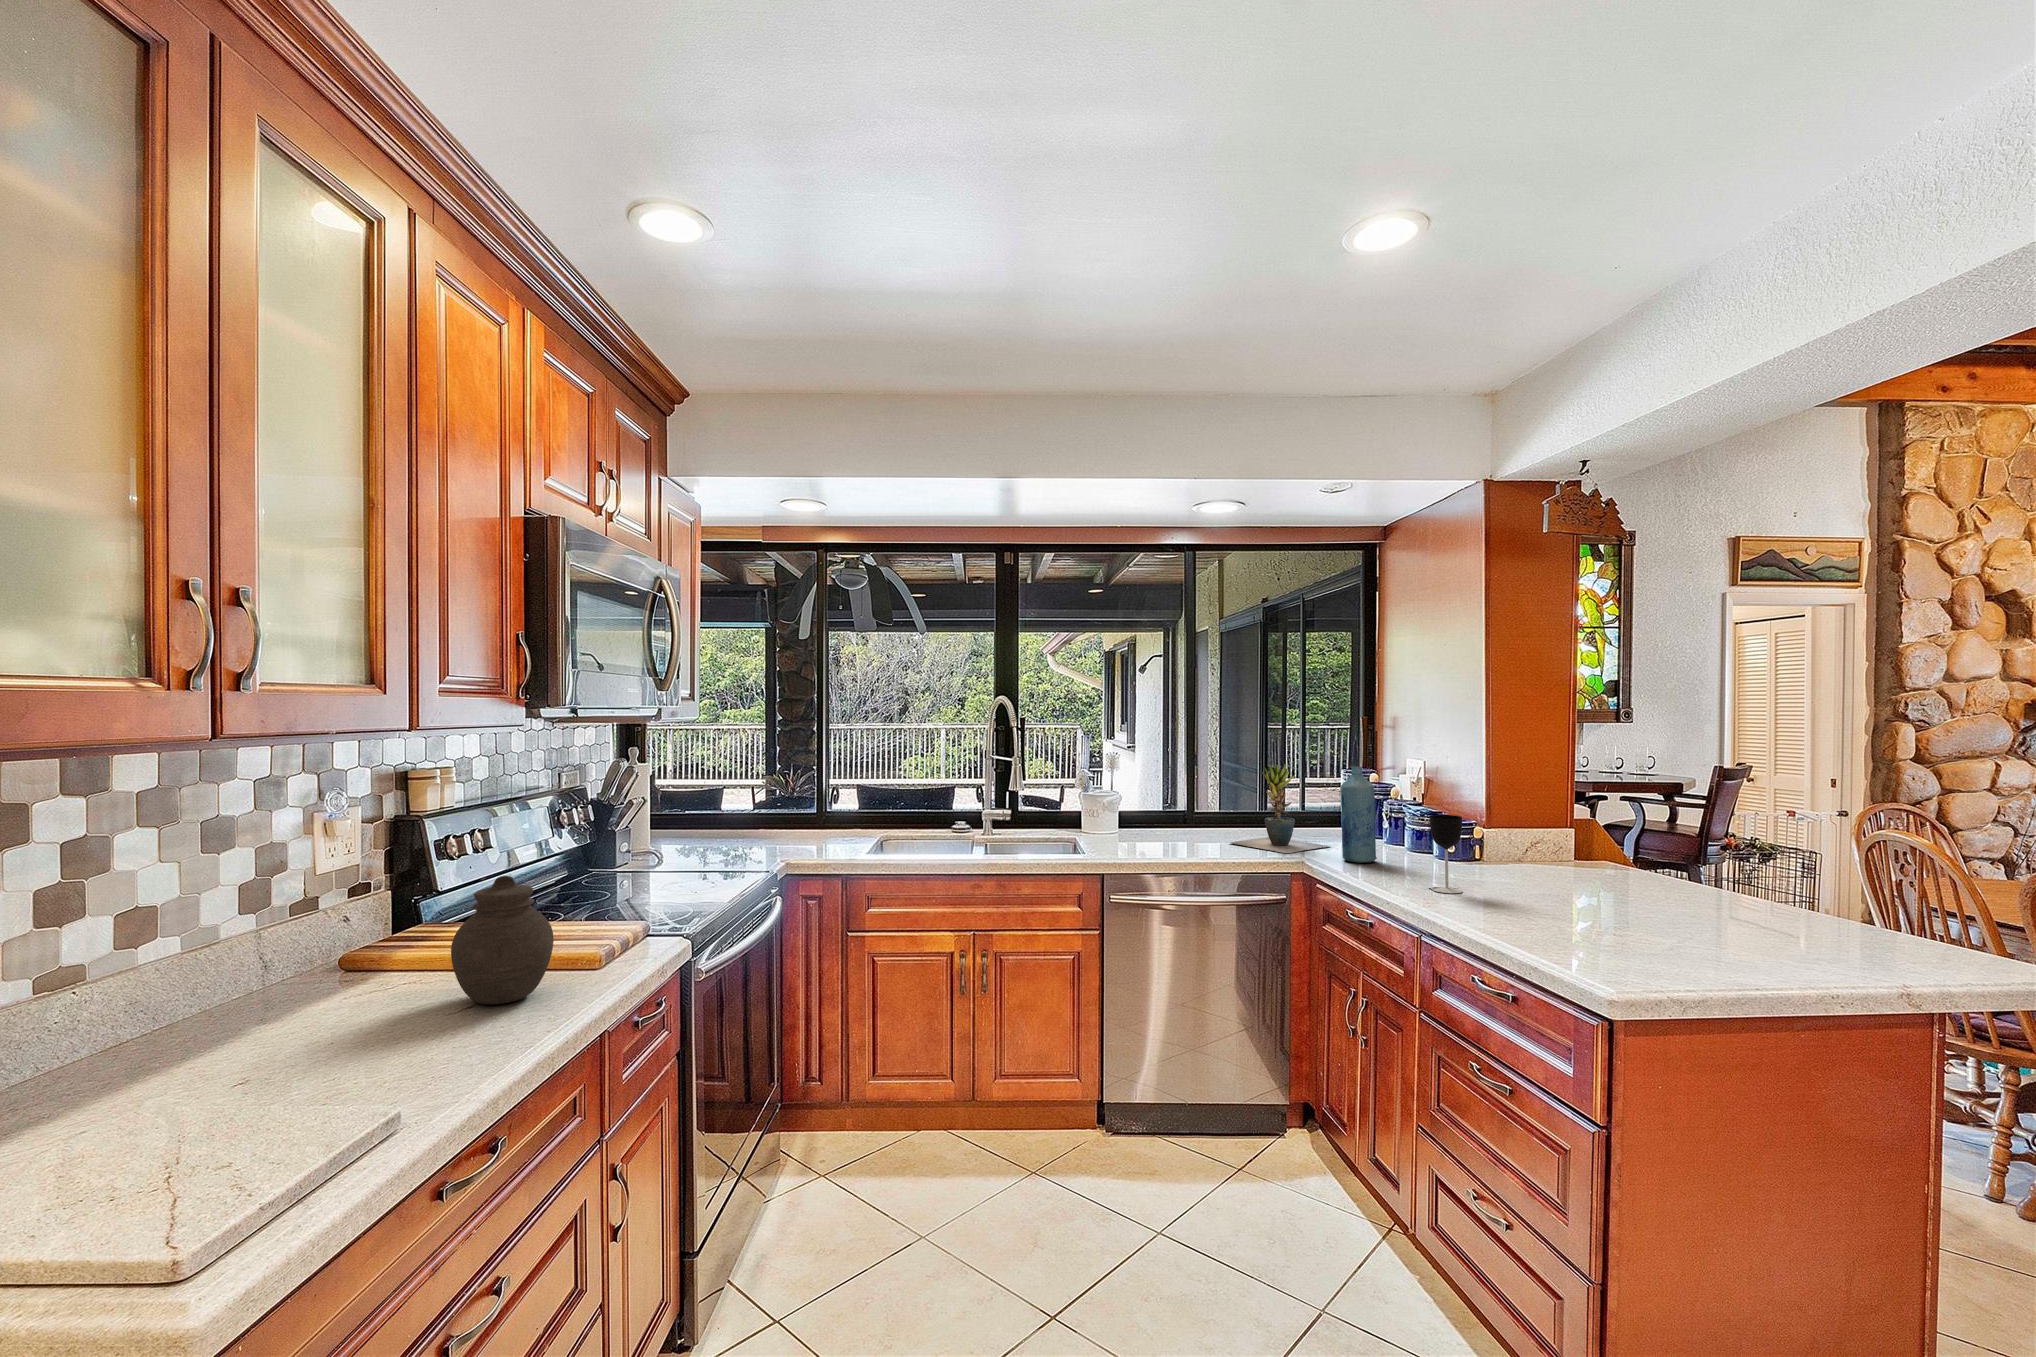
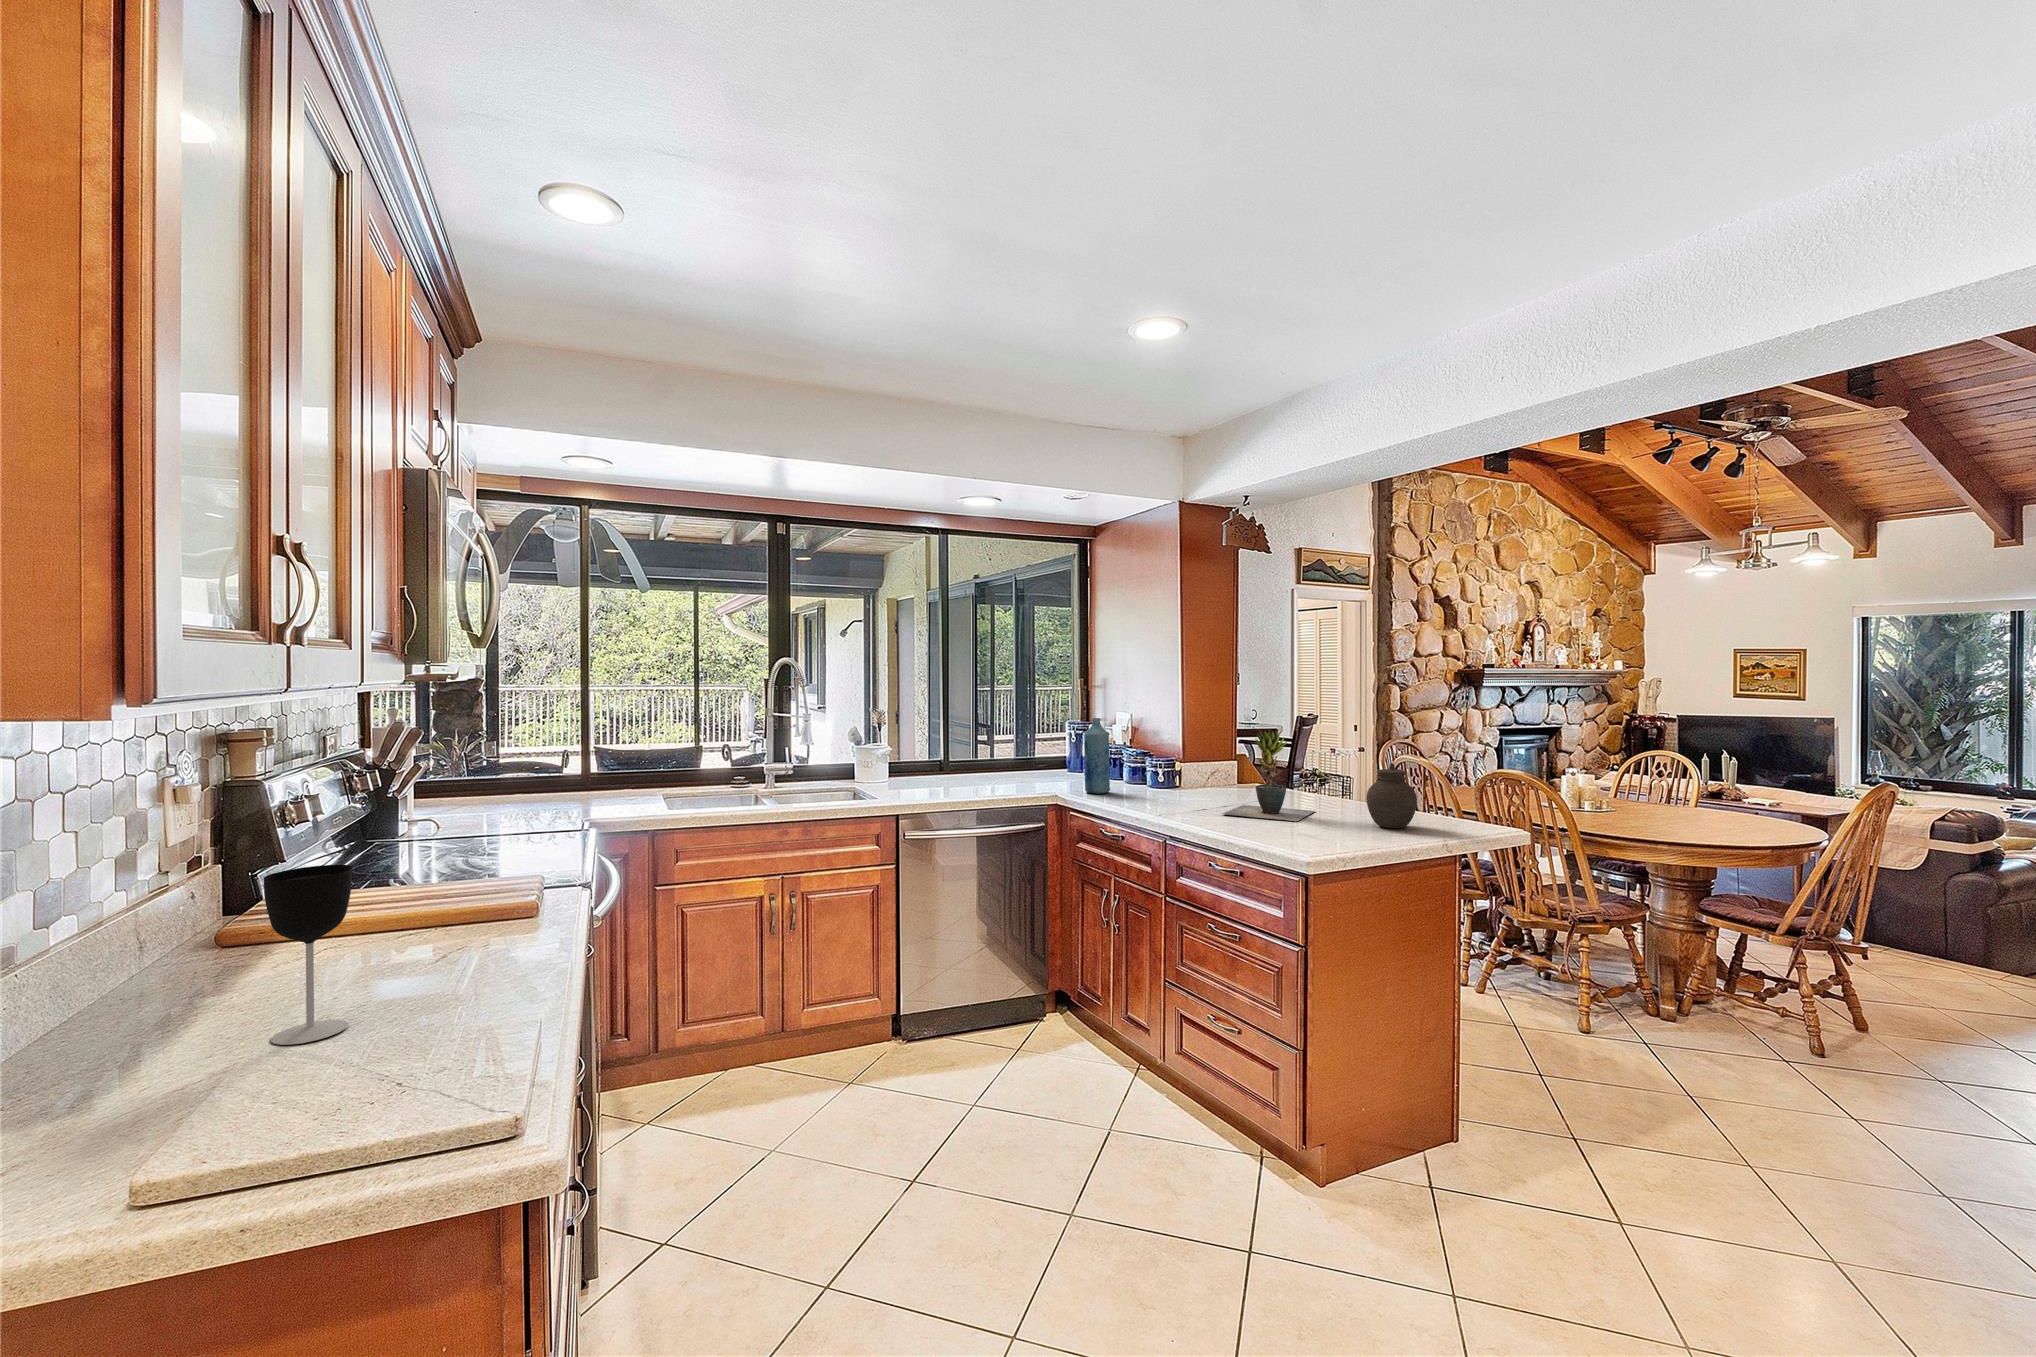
potted plant: present [1230,764,1329,853] -> present [1222,730,1315,821]
wine glass: present [1429,815,1462,893] -> present [264,865,352,1045]
jar: present [451,876,554,1005] -> present [1366,763,1417,828]

